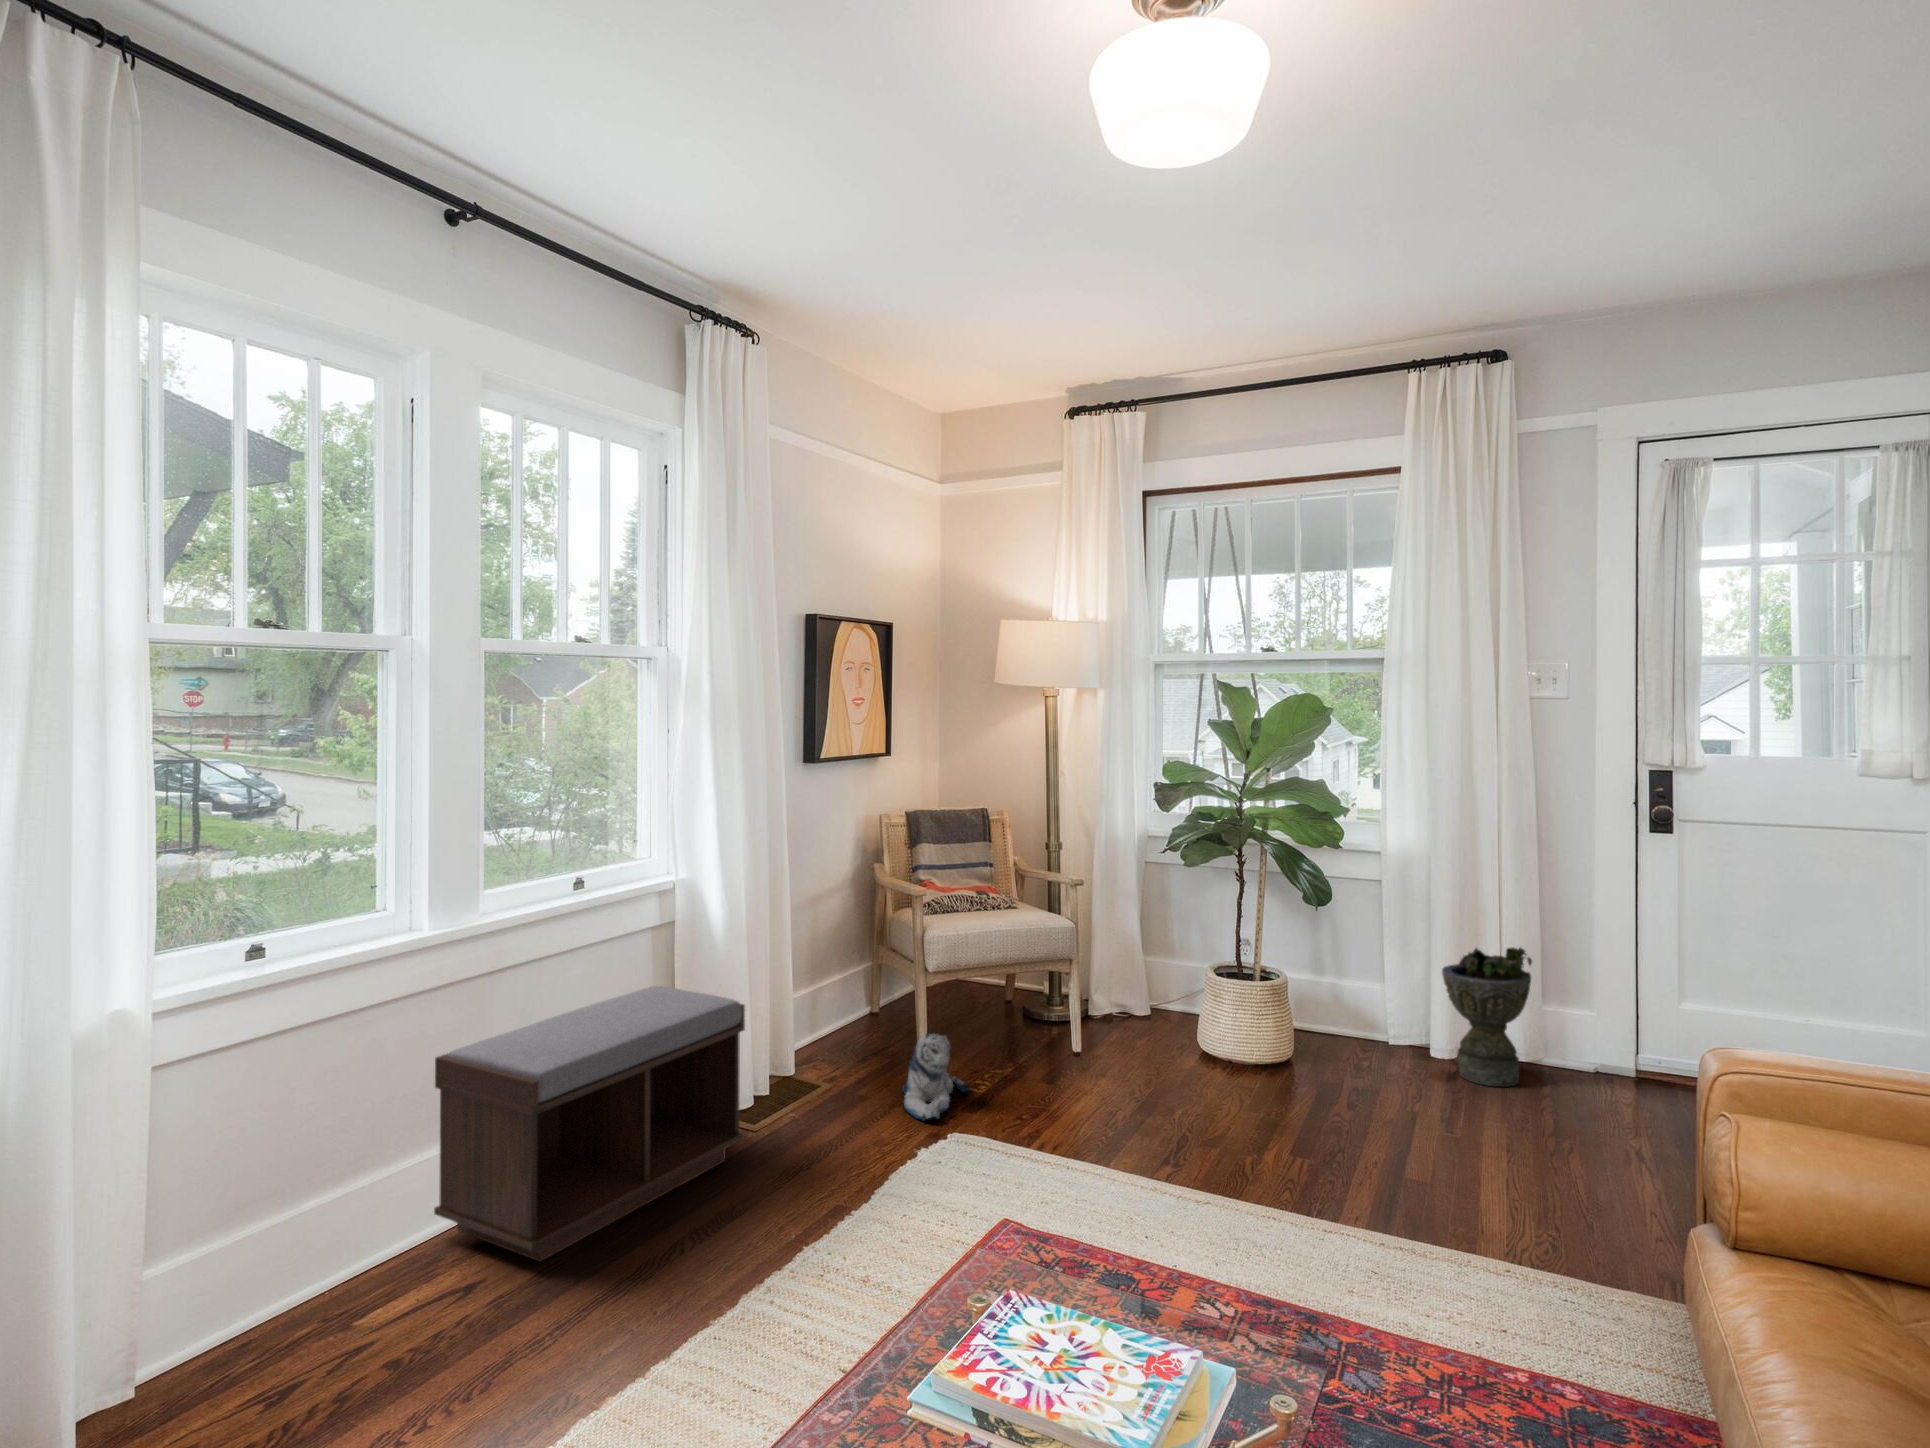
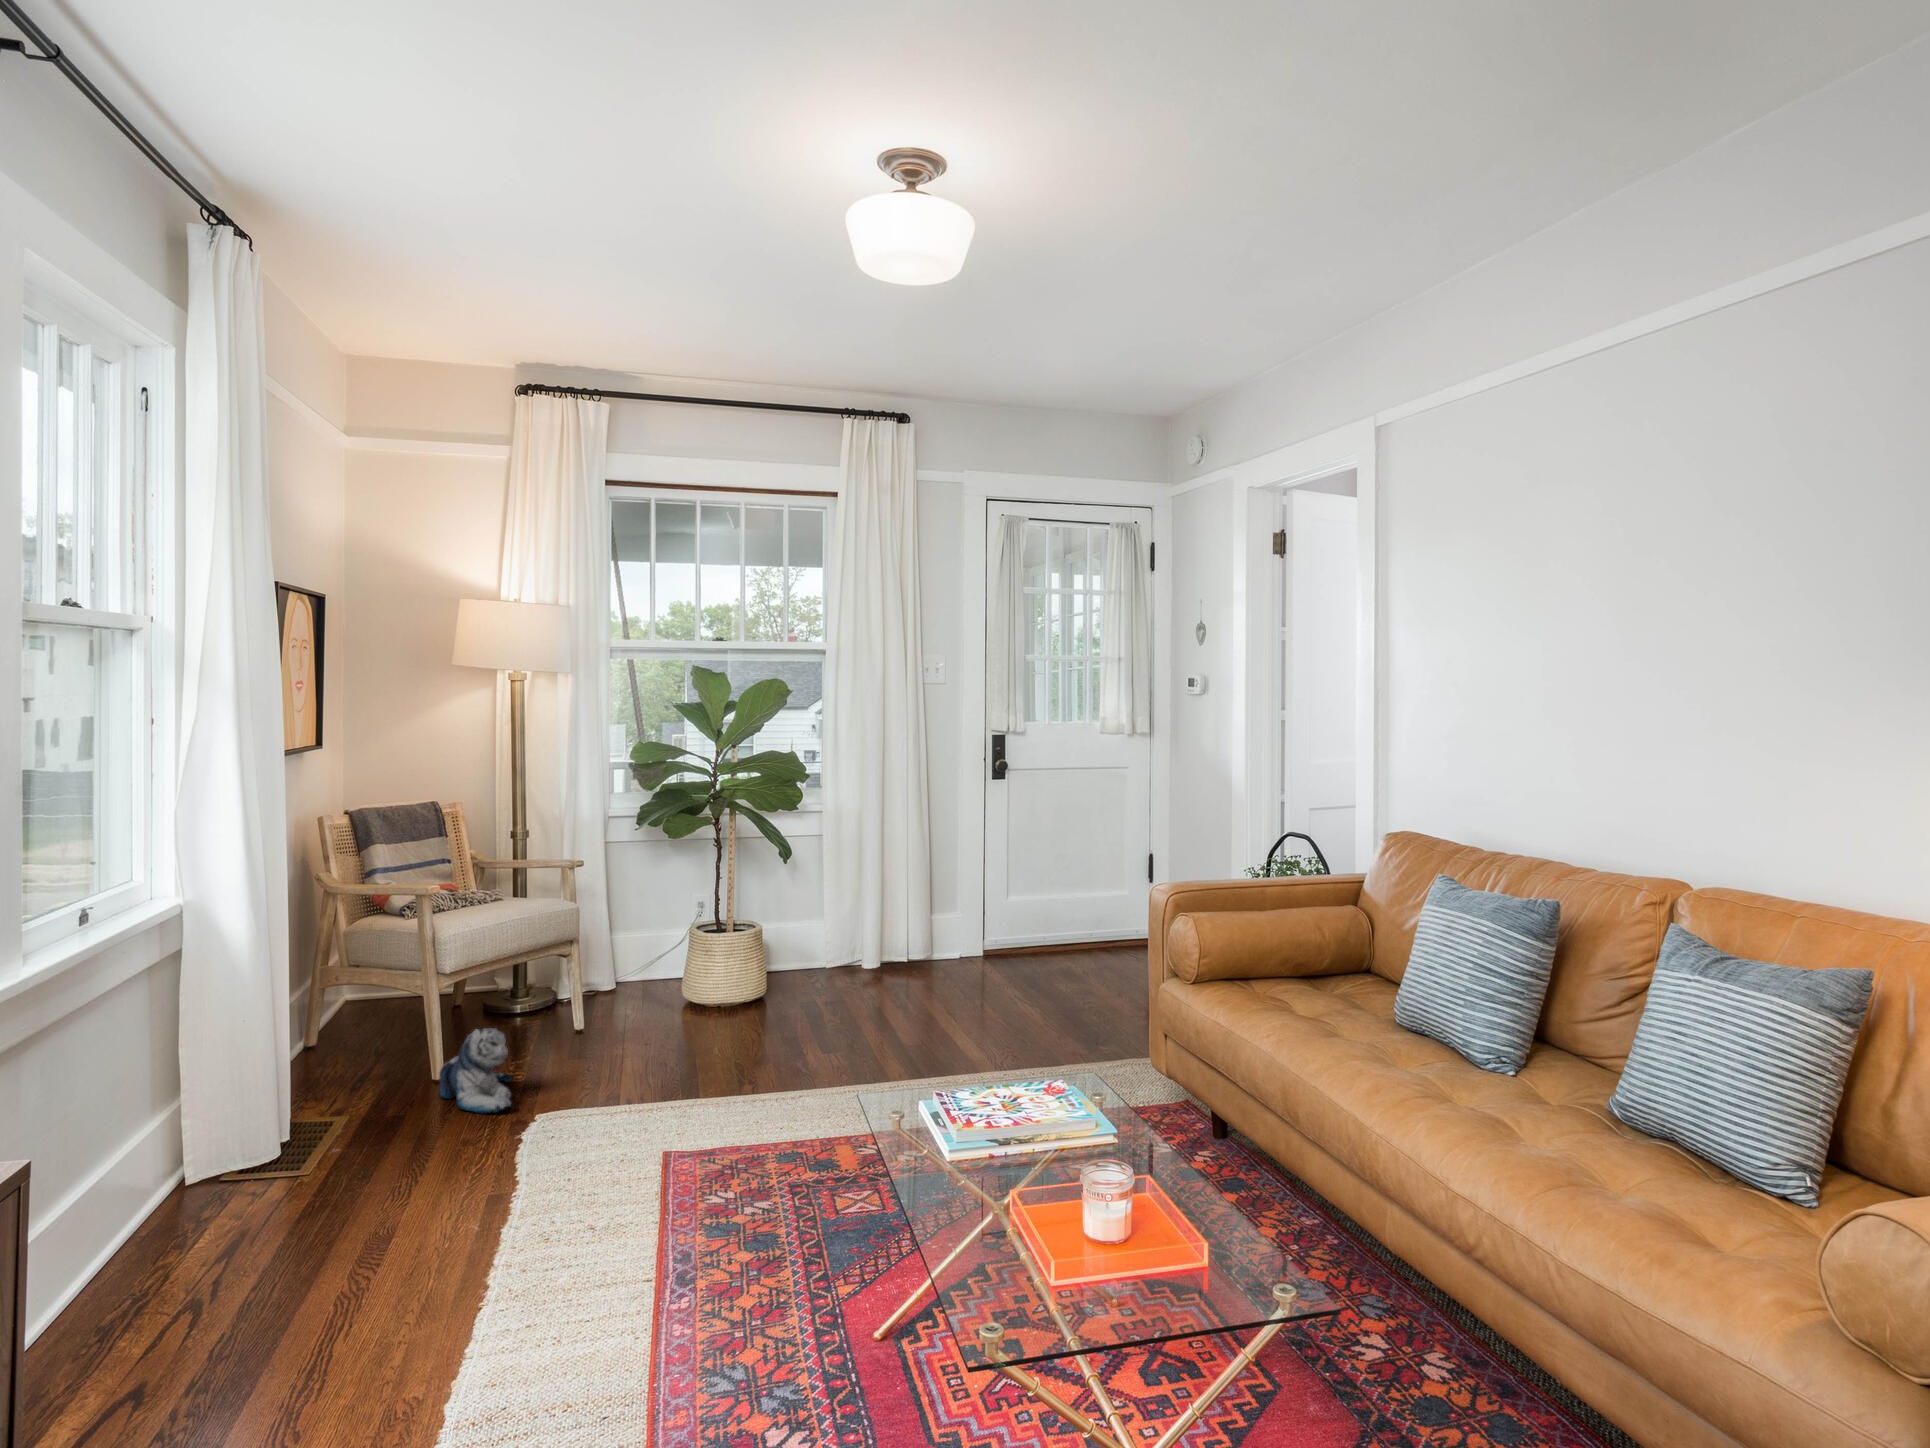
planter: present [1442,947,1532,1087] -> none [872,873,935,982]
bench: present [434,986,745,1261] -> none [10,1023,334,1361]

